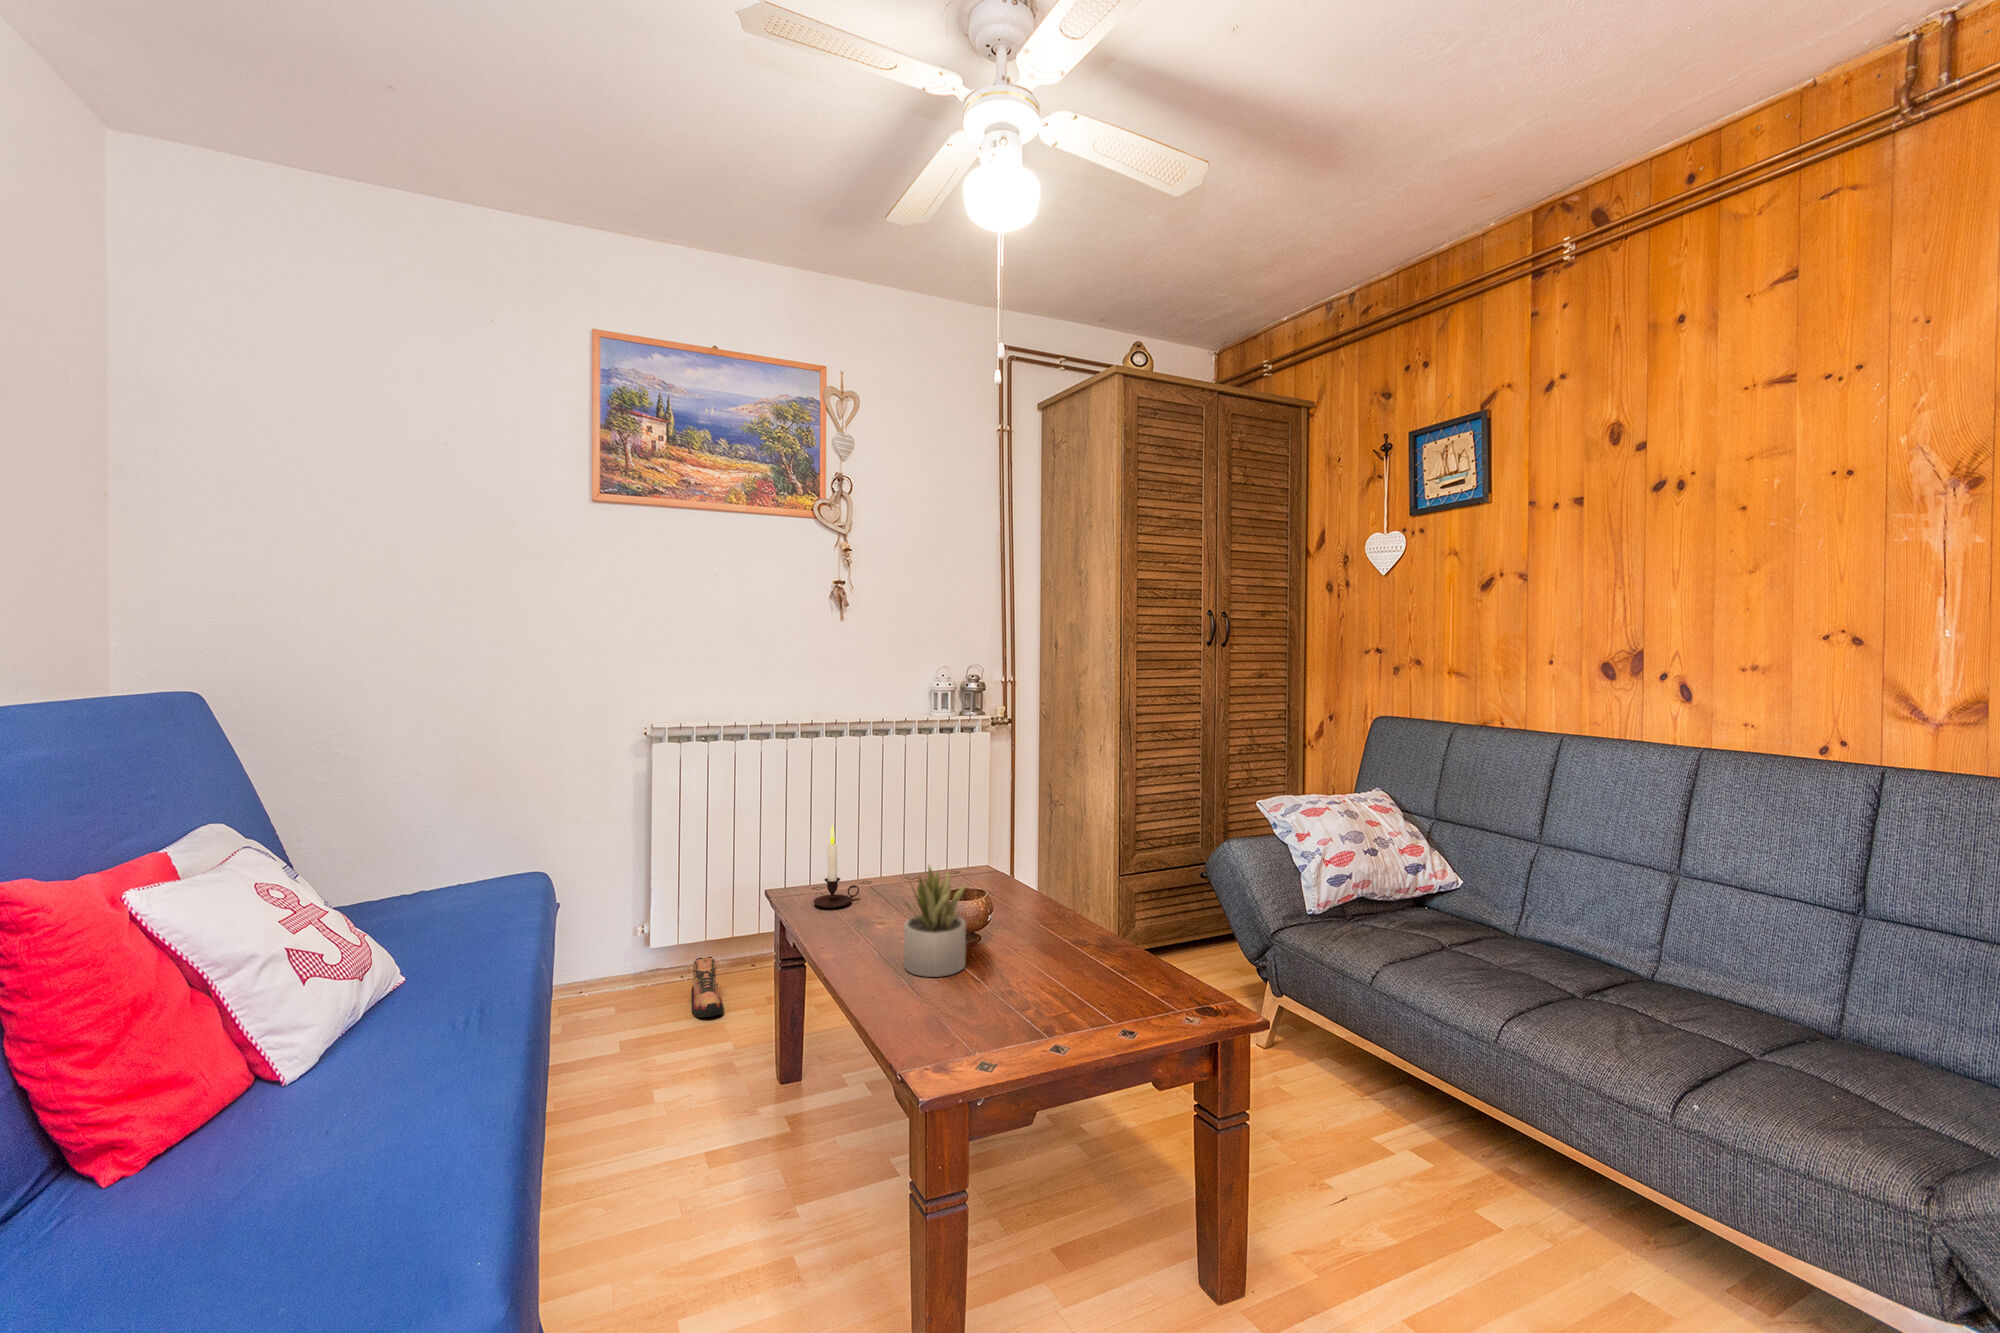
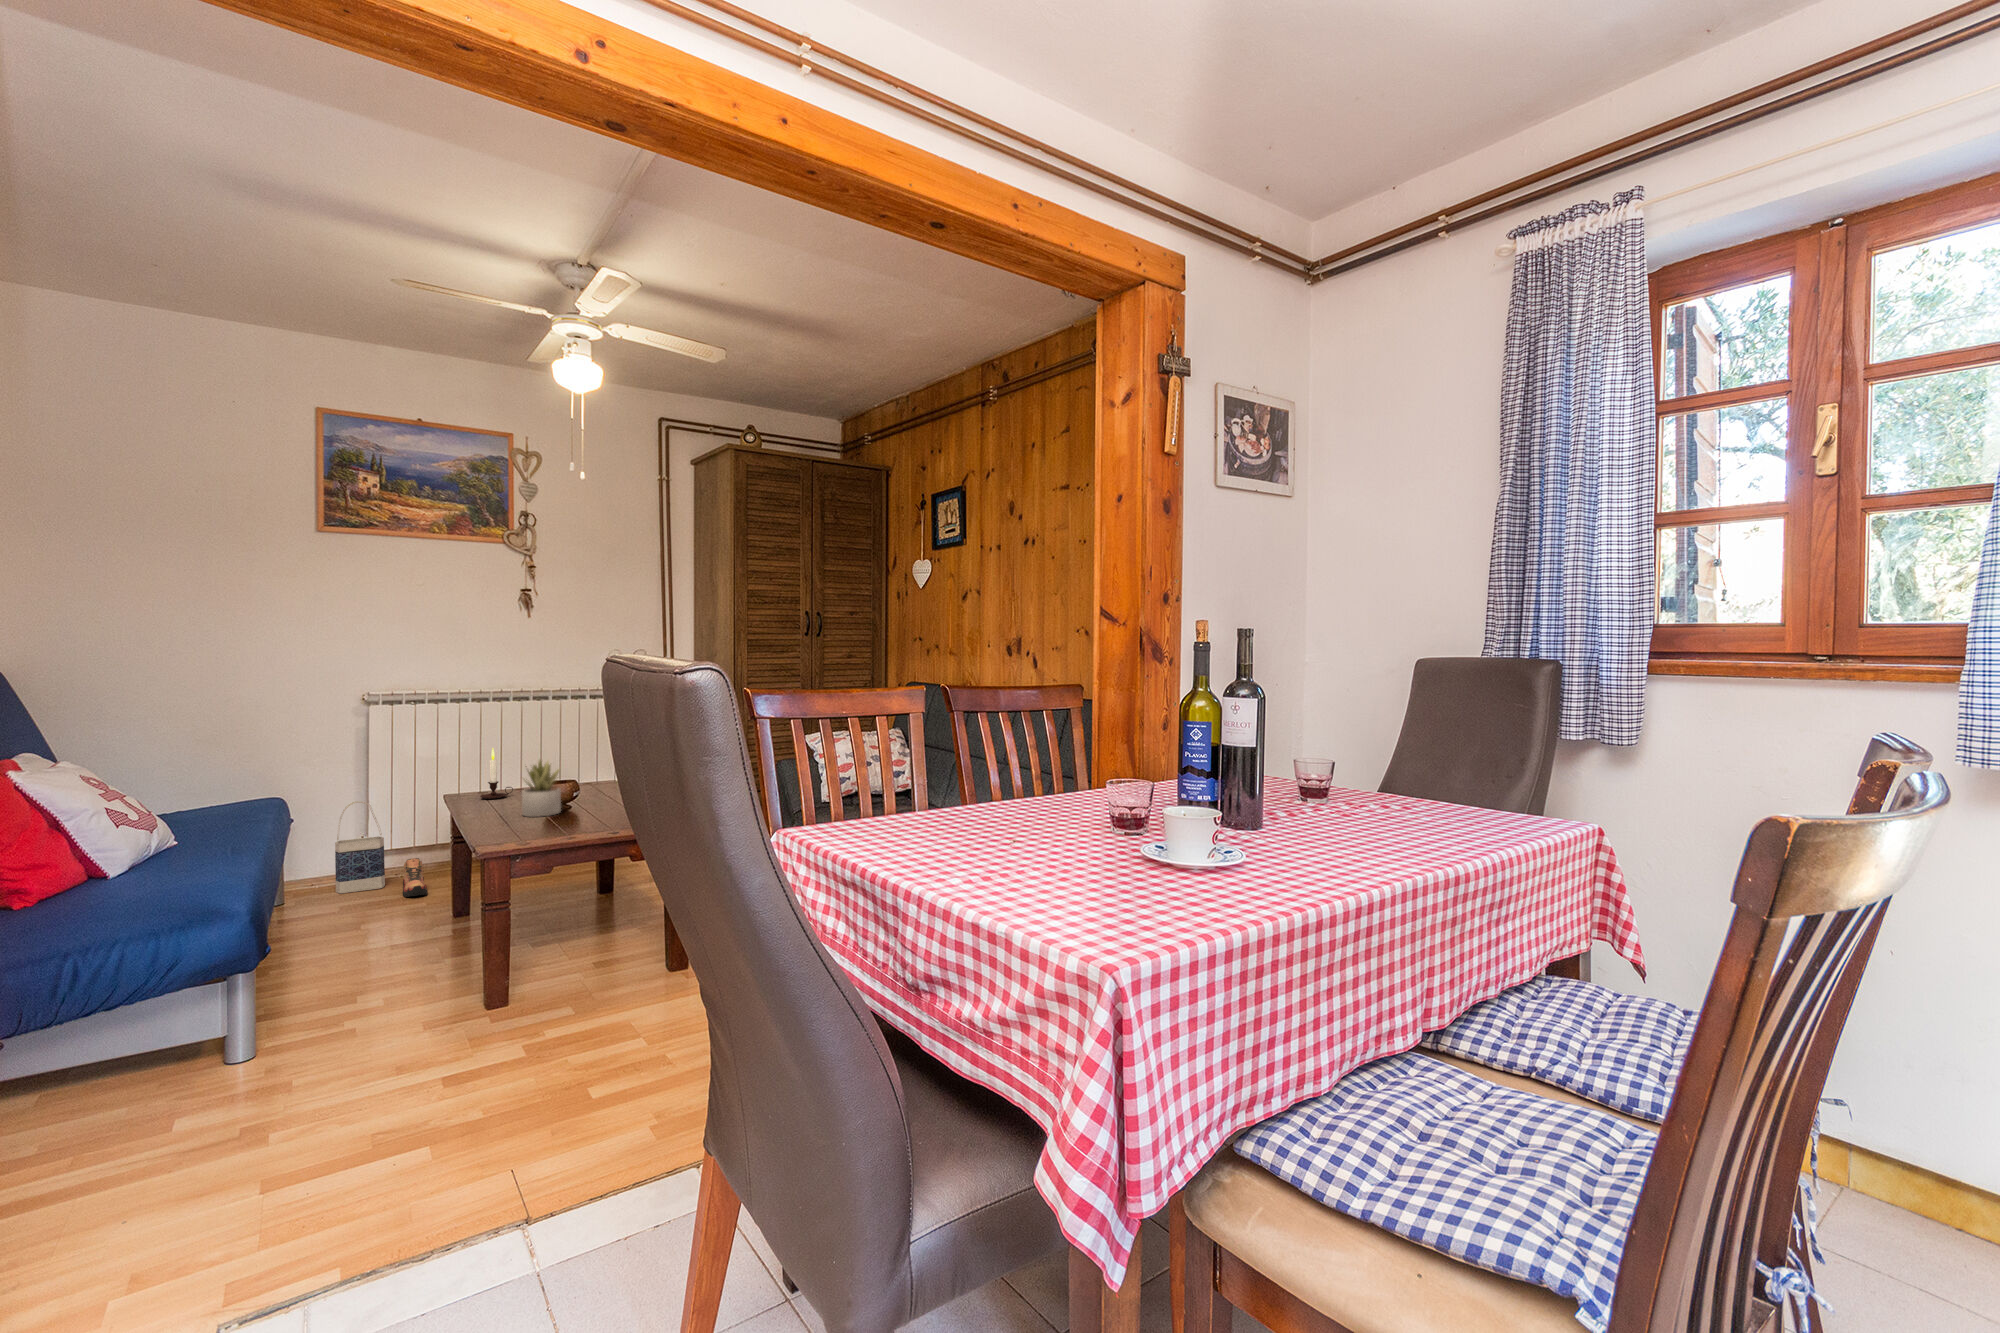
bag: none [607,871,668,1000] -> present [335,801,385,893]

